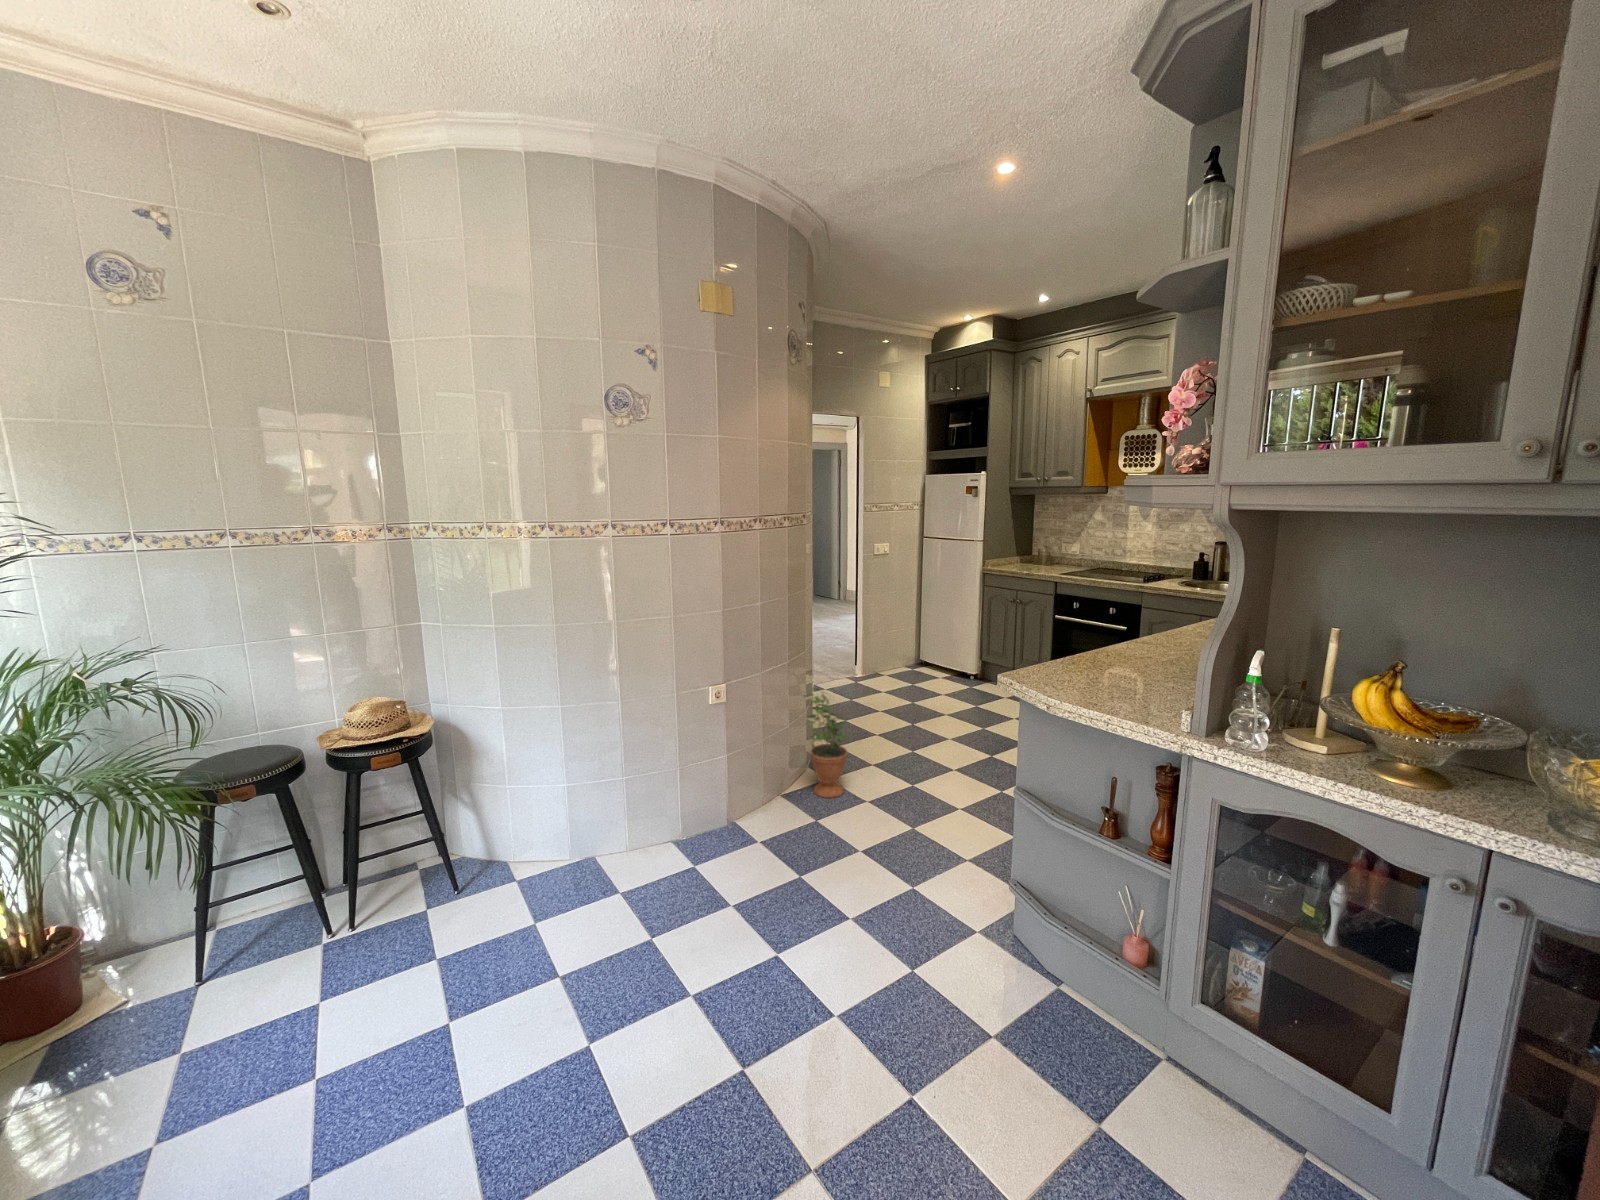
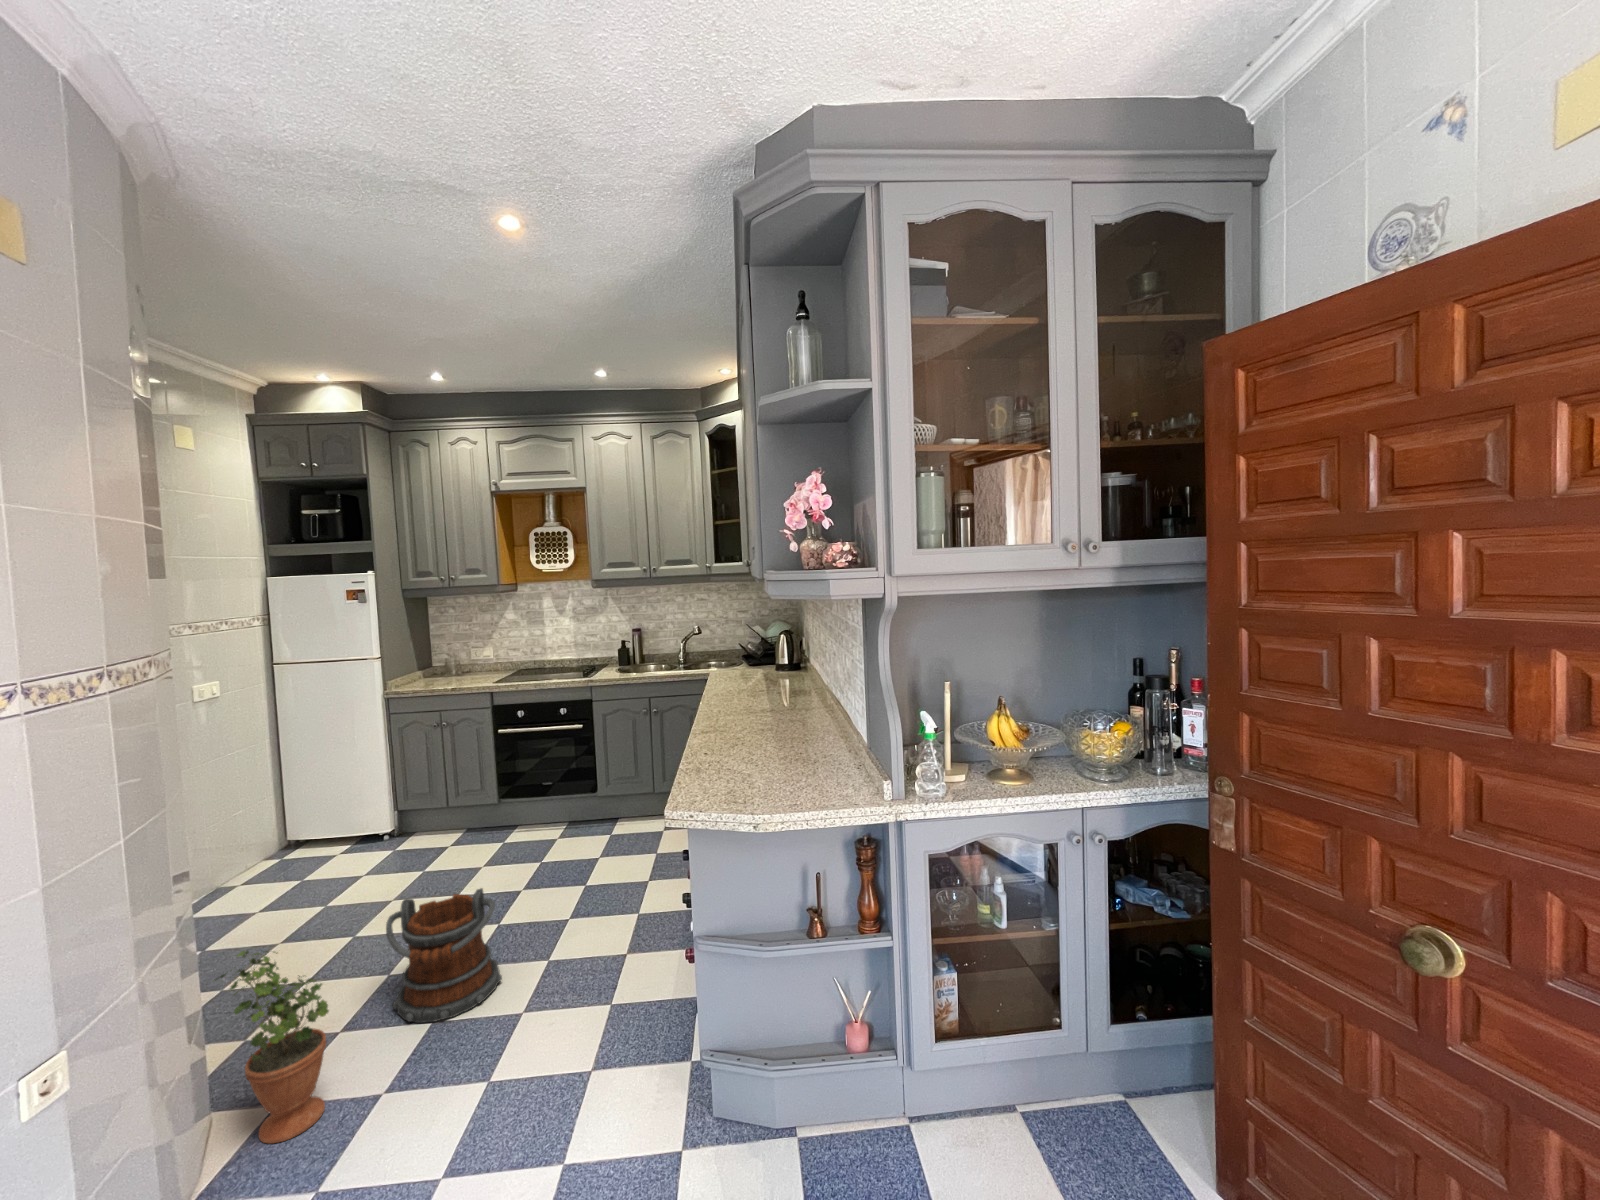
bucket: none [902,703,971,792] -> present [386,888,502,1023]

